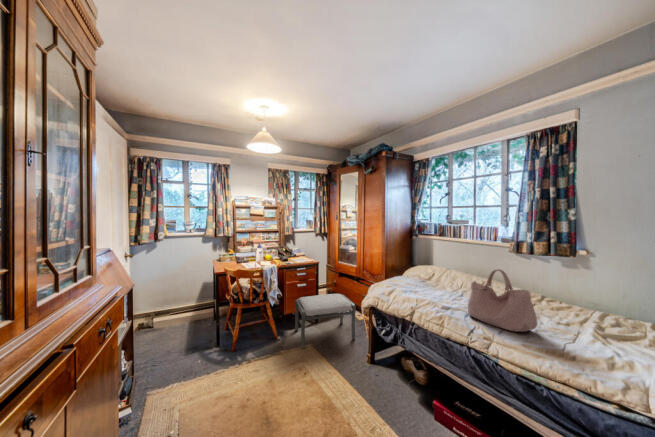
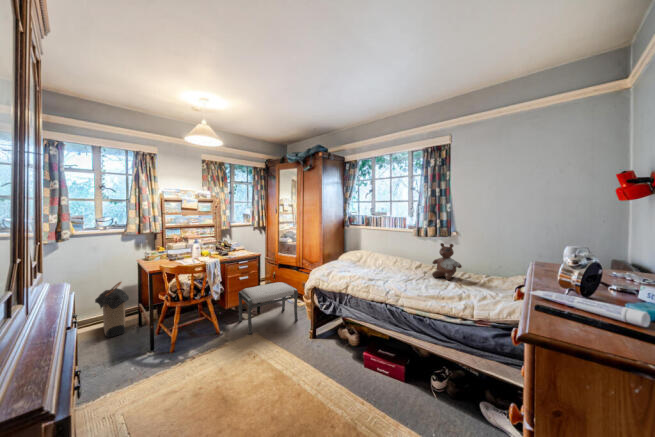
stuffed bear: none [544,265,601,323] -> present [432,243,462,280]
handbag: present [468,269,538,332] -> none [385,247,426,288]
laundry hamper: none [178,279,204,329] -> present [95,282,129,337]

